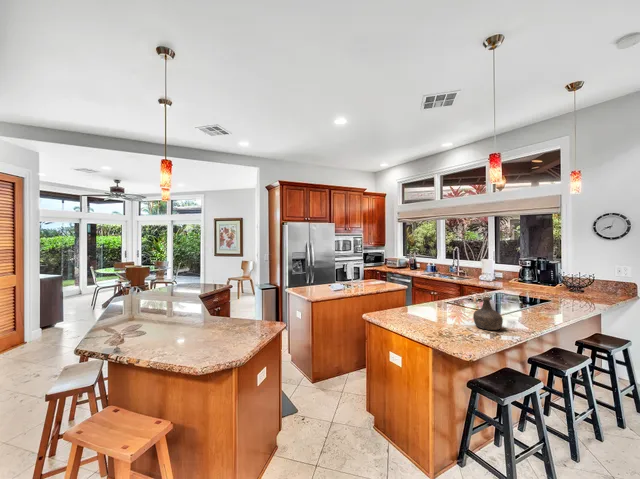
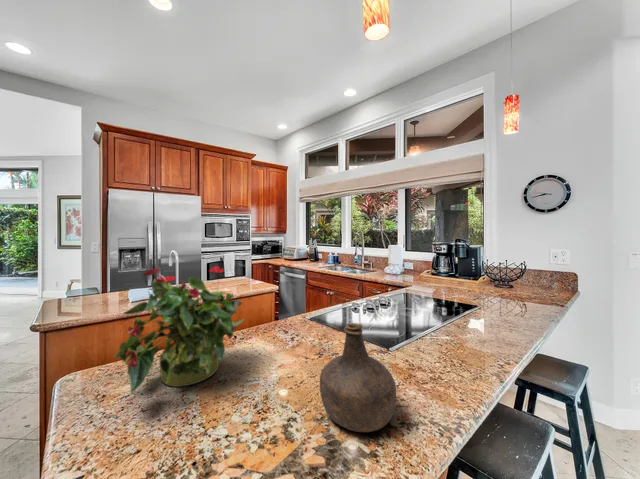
potted plant: none [391,276,437,319] -> present [114,266,245,392]

